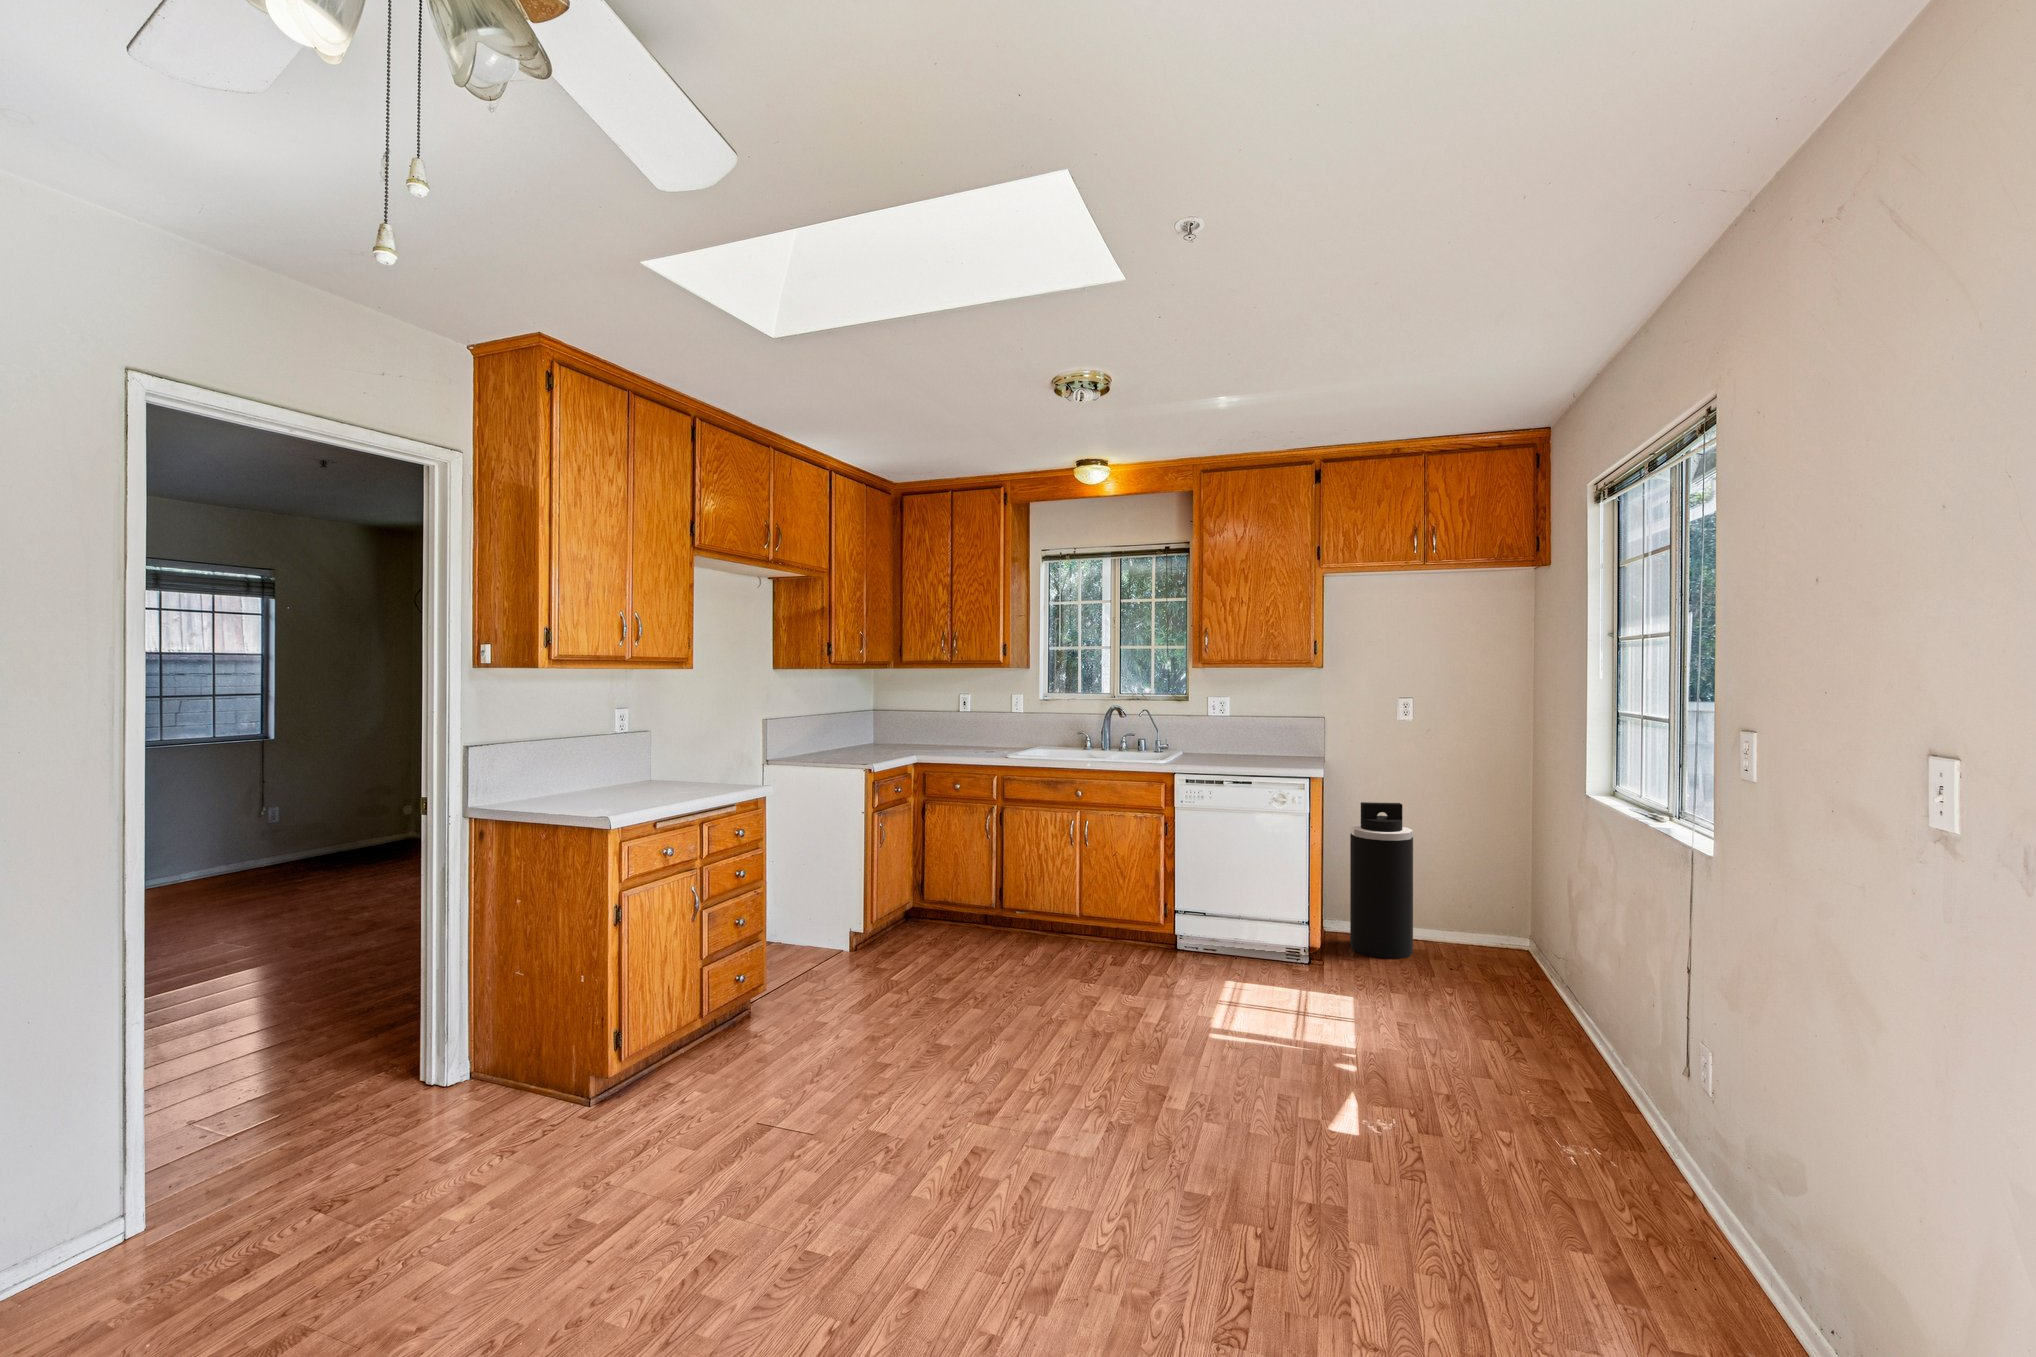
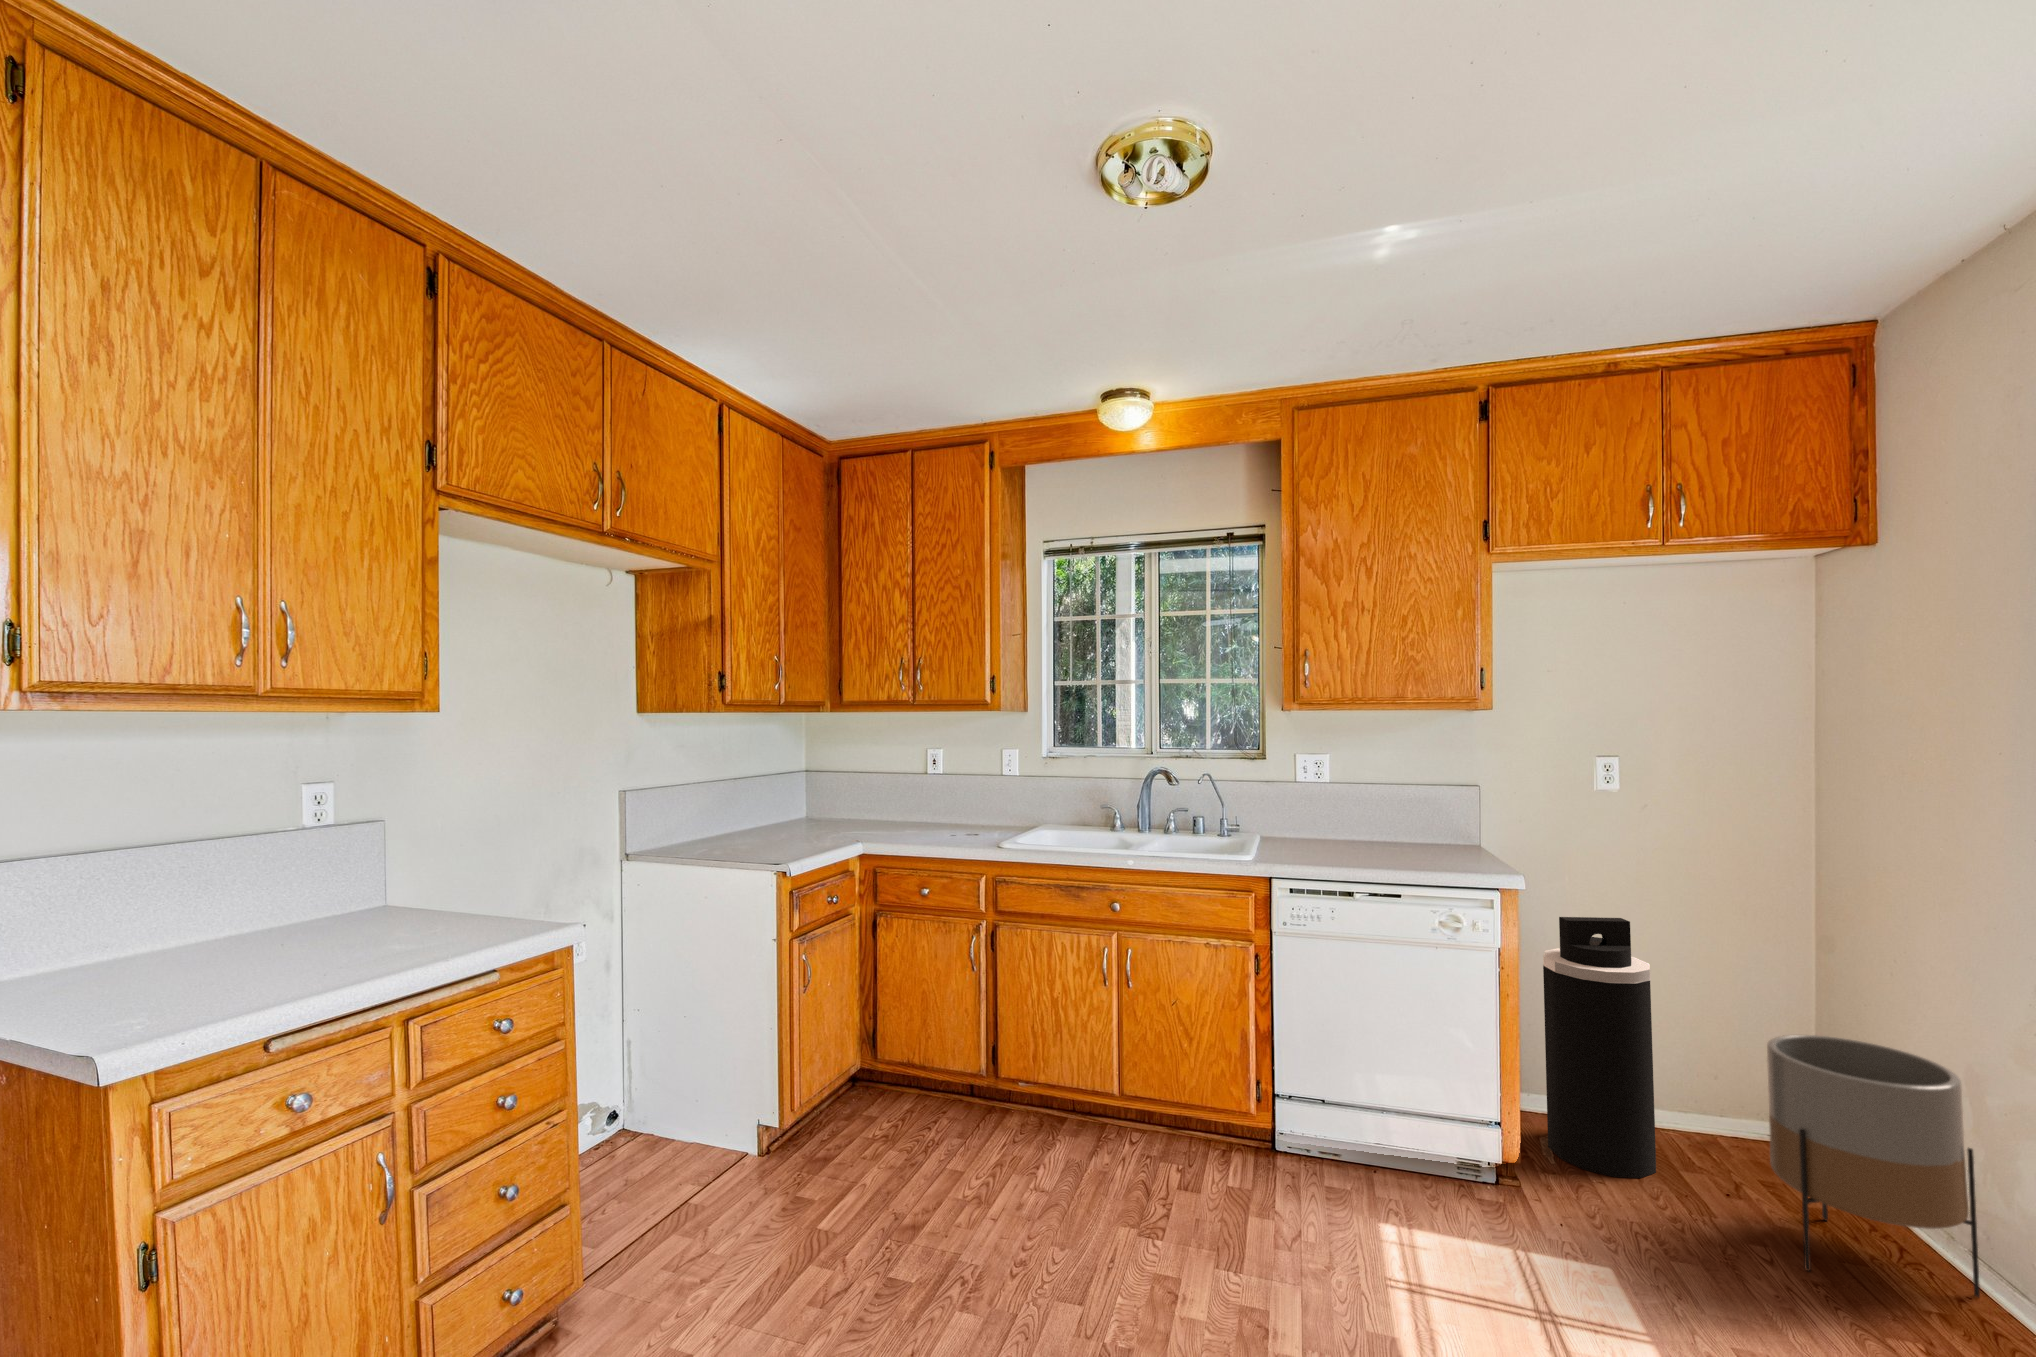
planter: none [1455,866,1550,1001] -> present [1767,1035,1980,1297]

